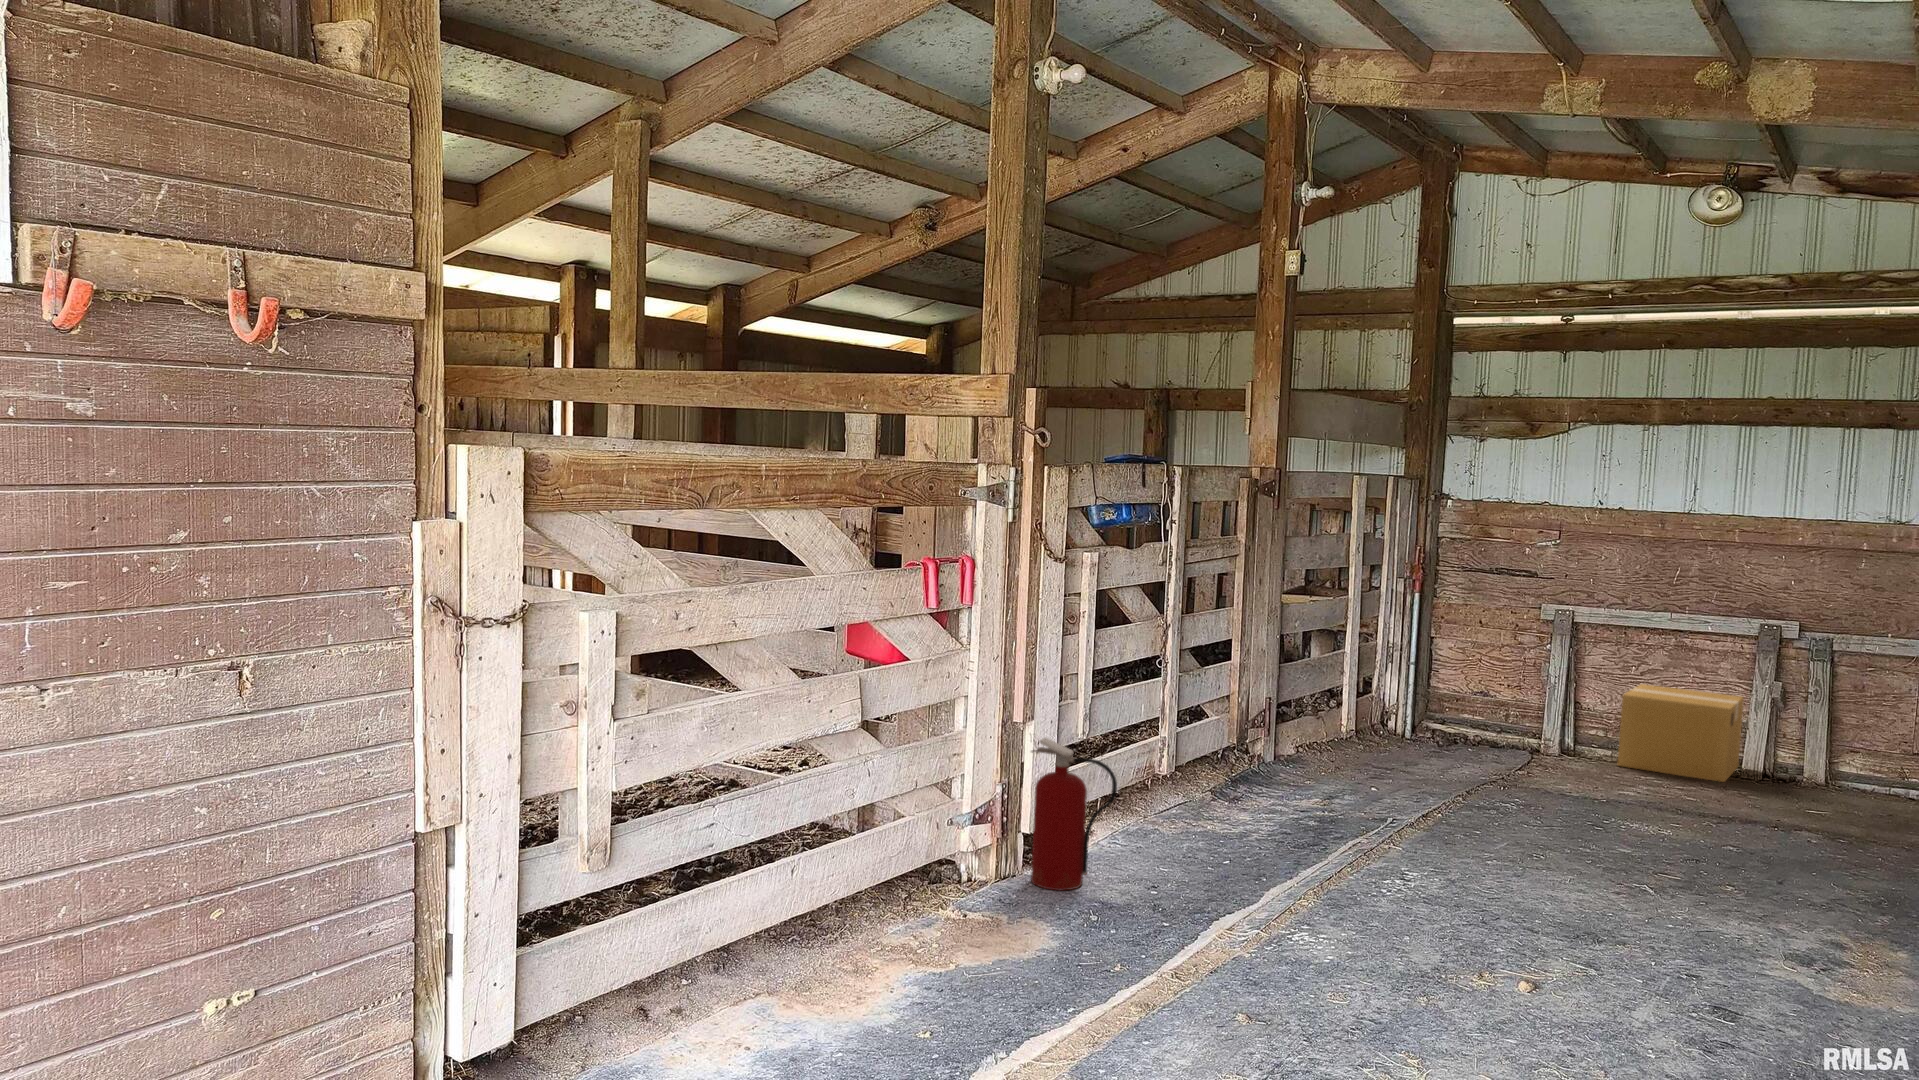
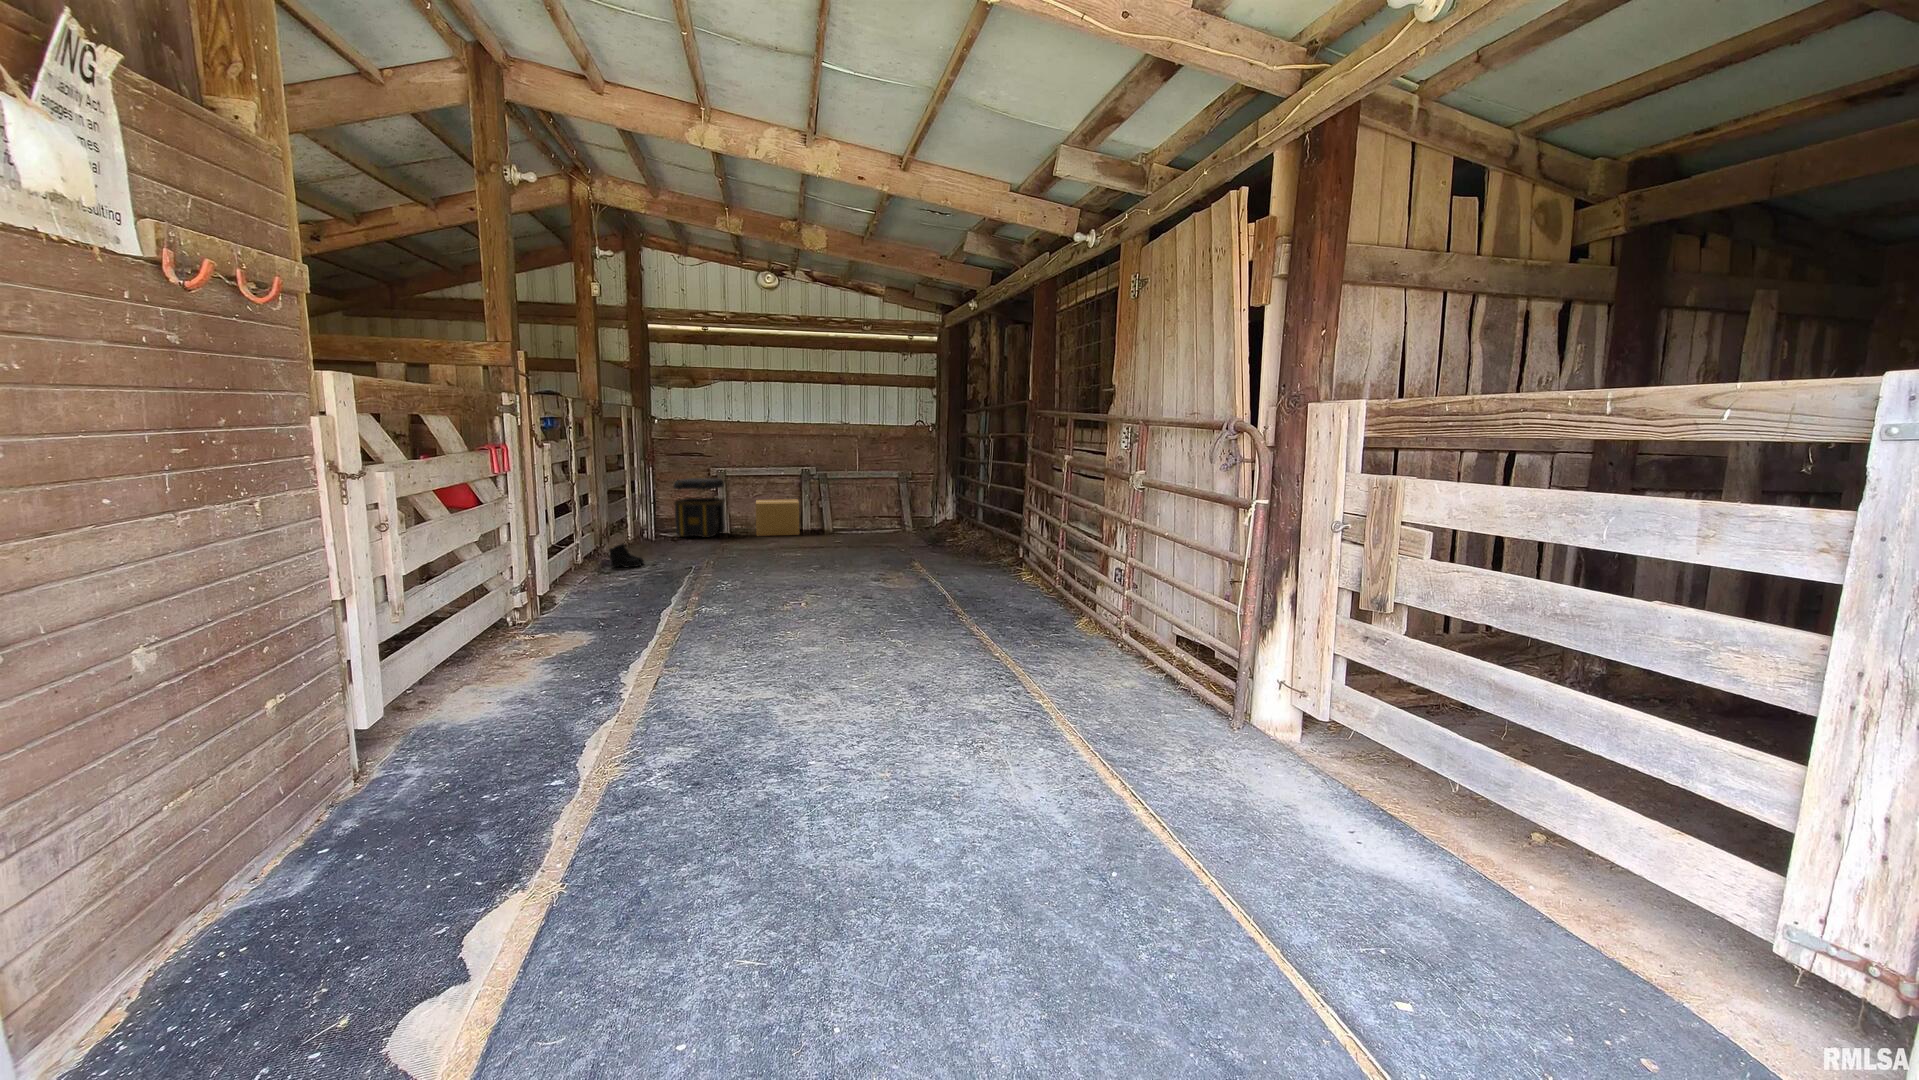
toolbox: none [1449,621,1567,750] -> present [673,478,725,537]
fire extinguisher: present [1031,738,1117,890] -> none [553,542,609,618]
boots: none [1247,740,1313,793] -> present [609,544,644,567]

